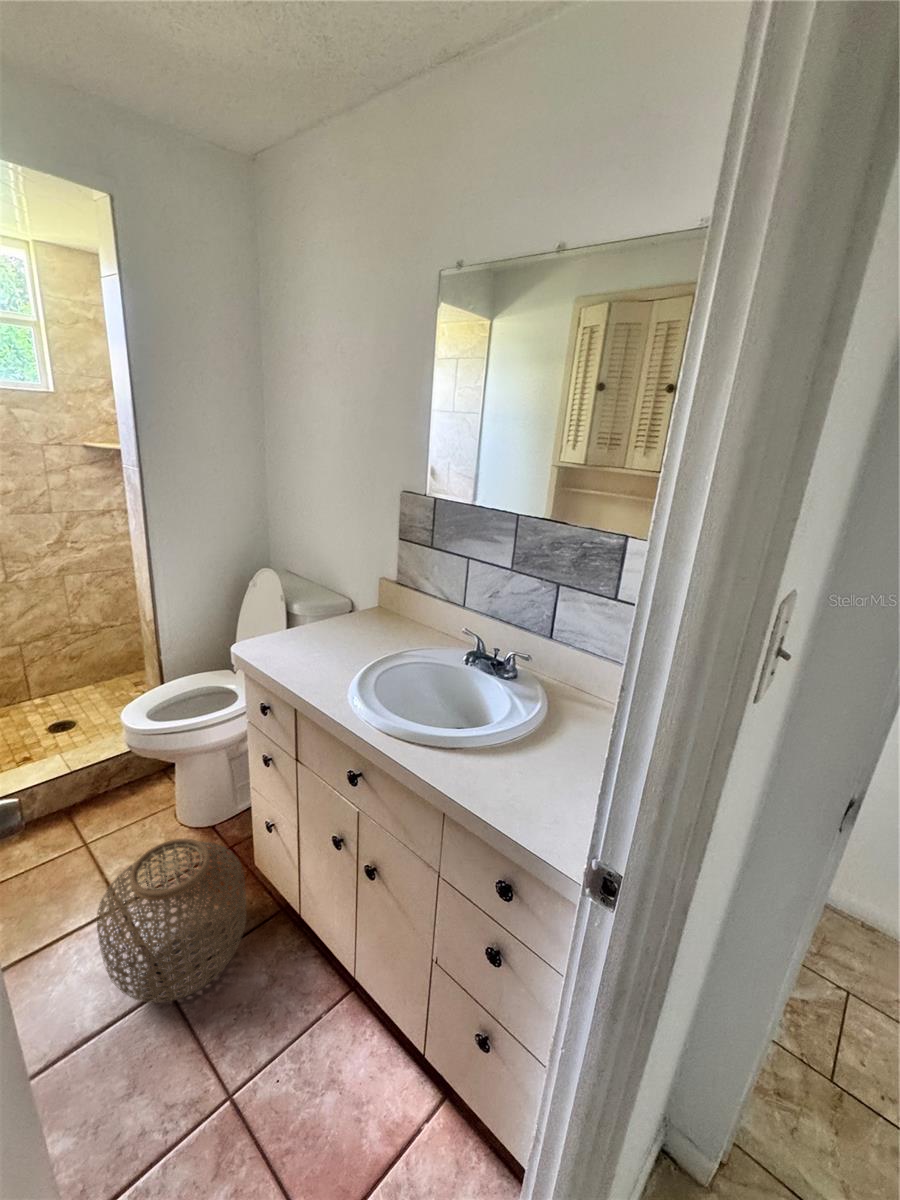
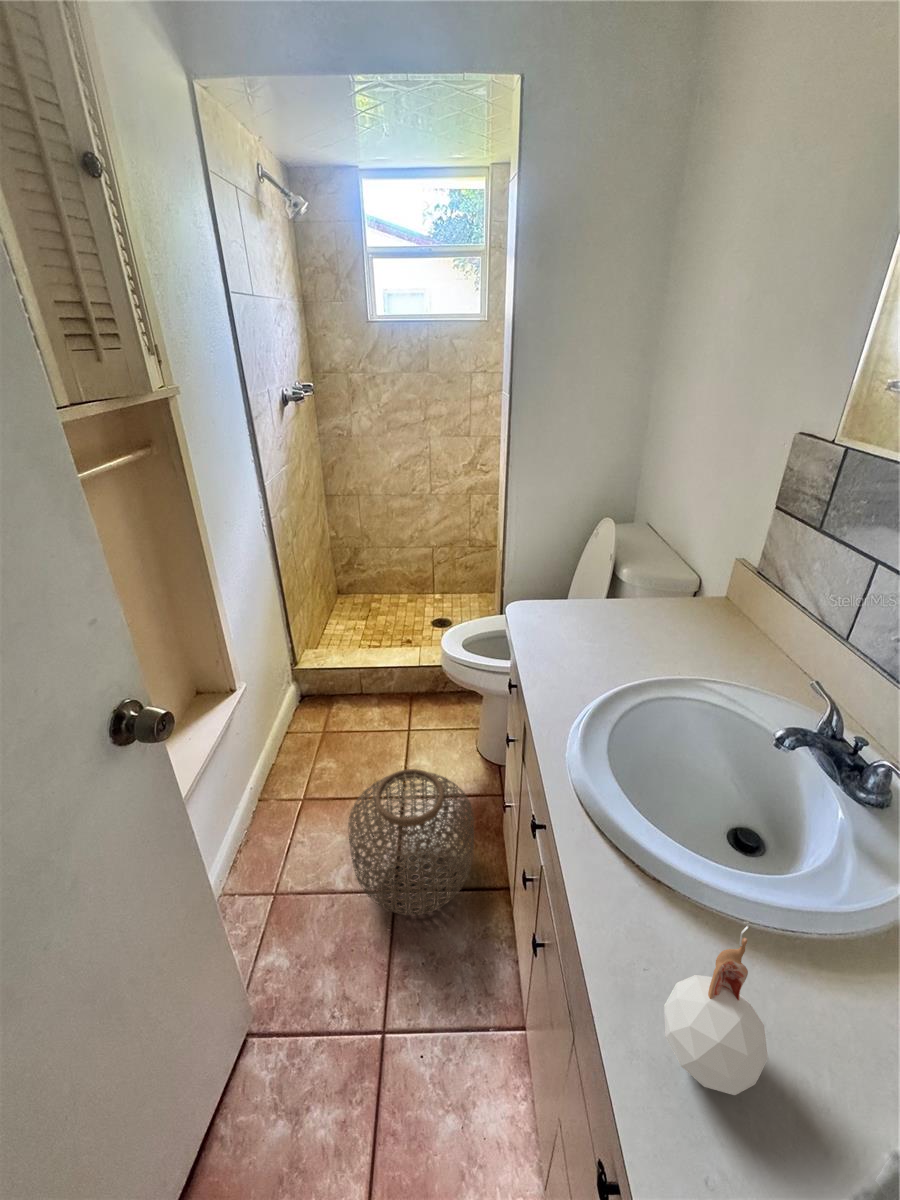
candle: none [502,715,550,802] -> present [664,921,768,1095]

